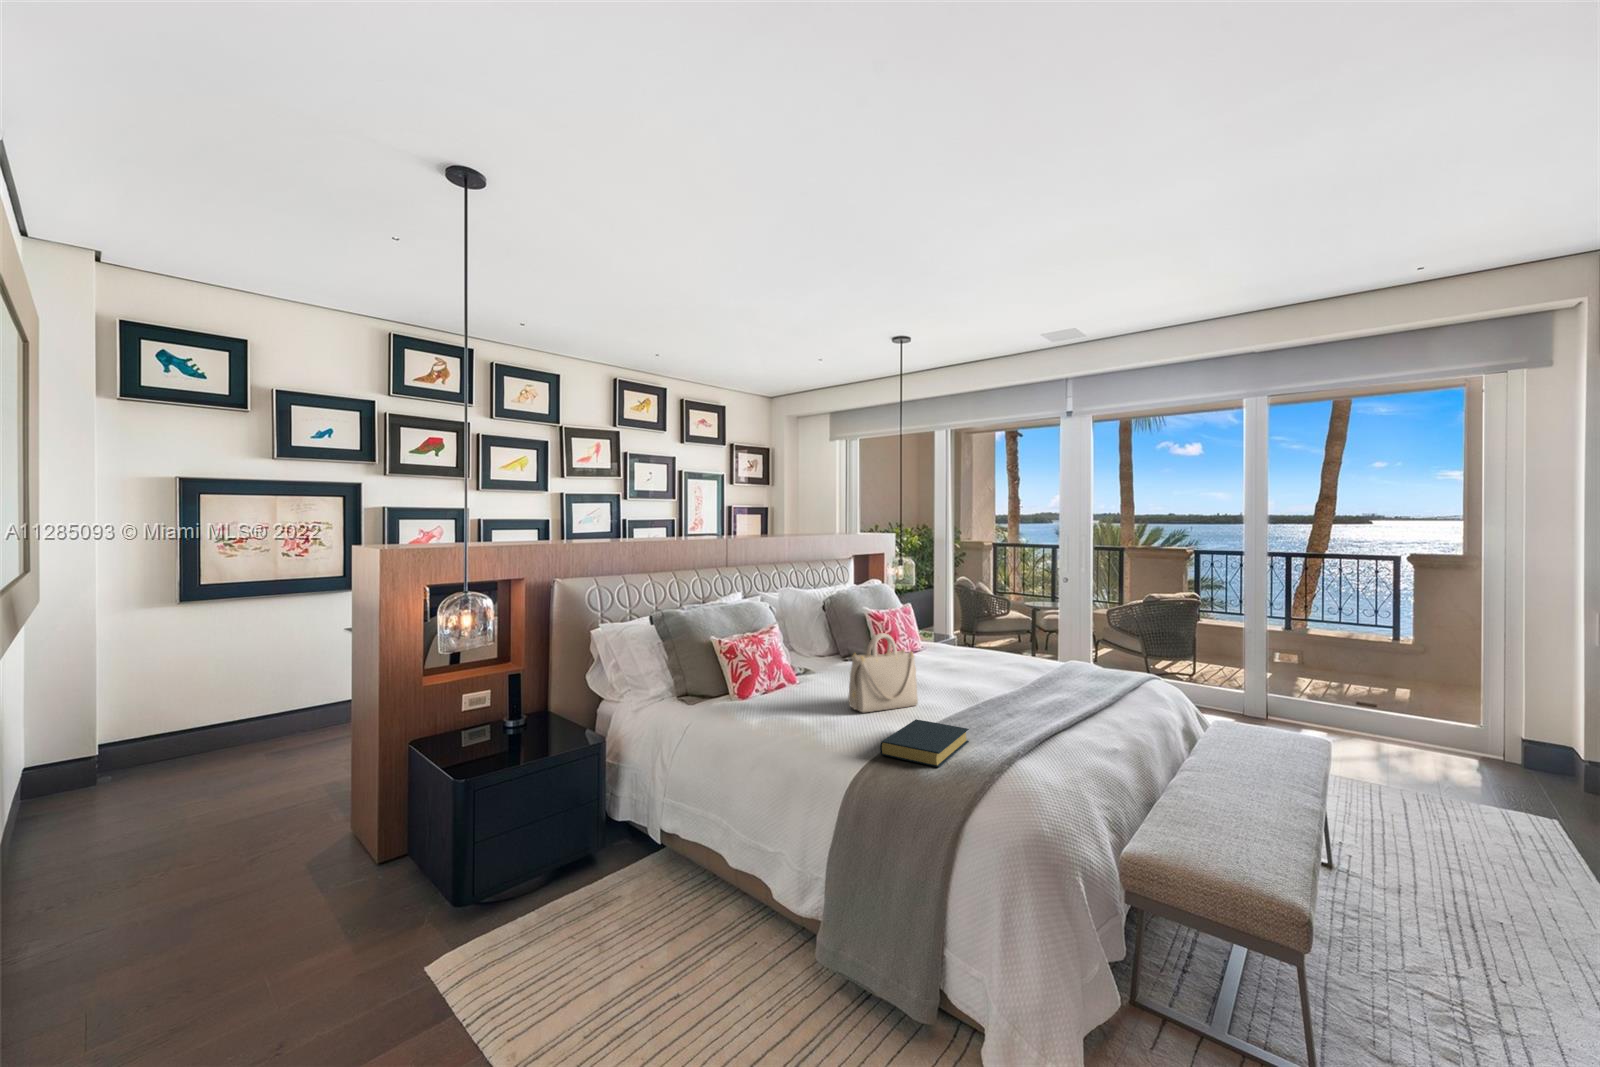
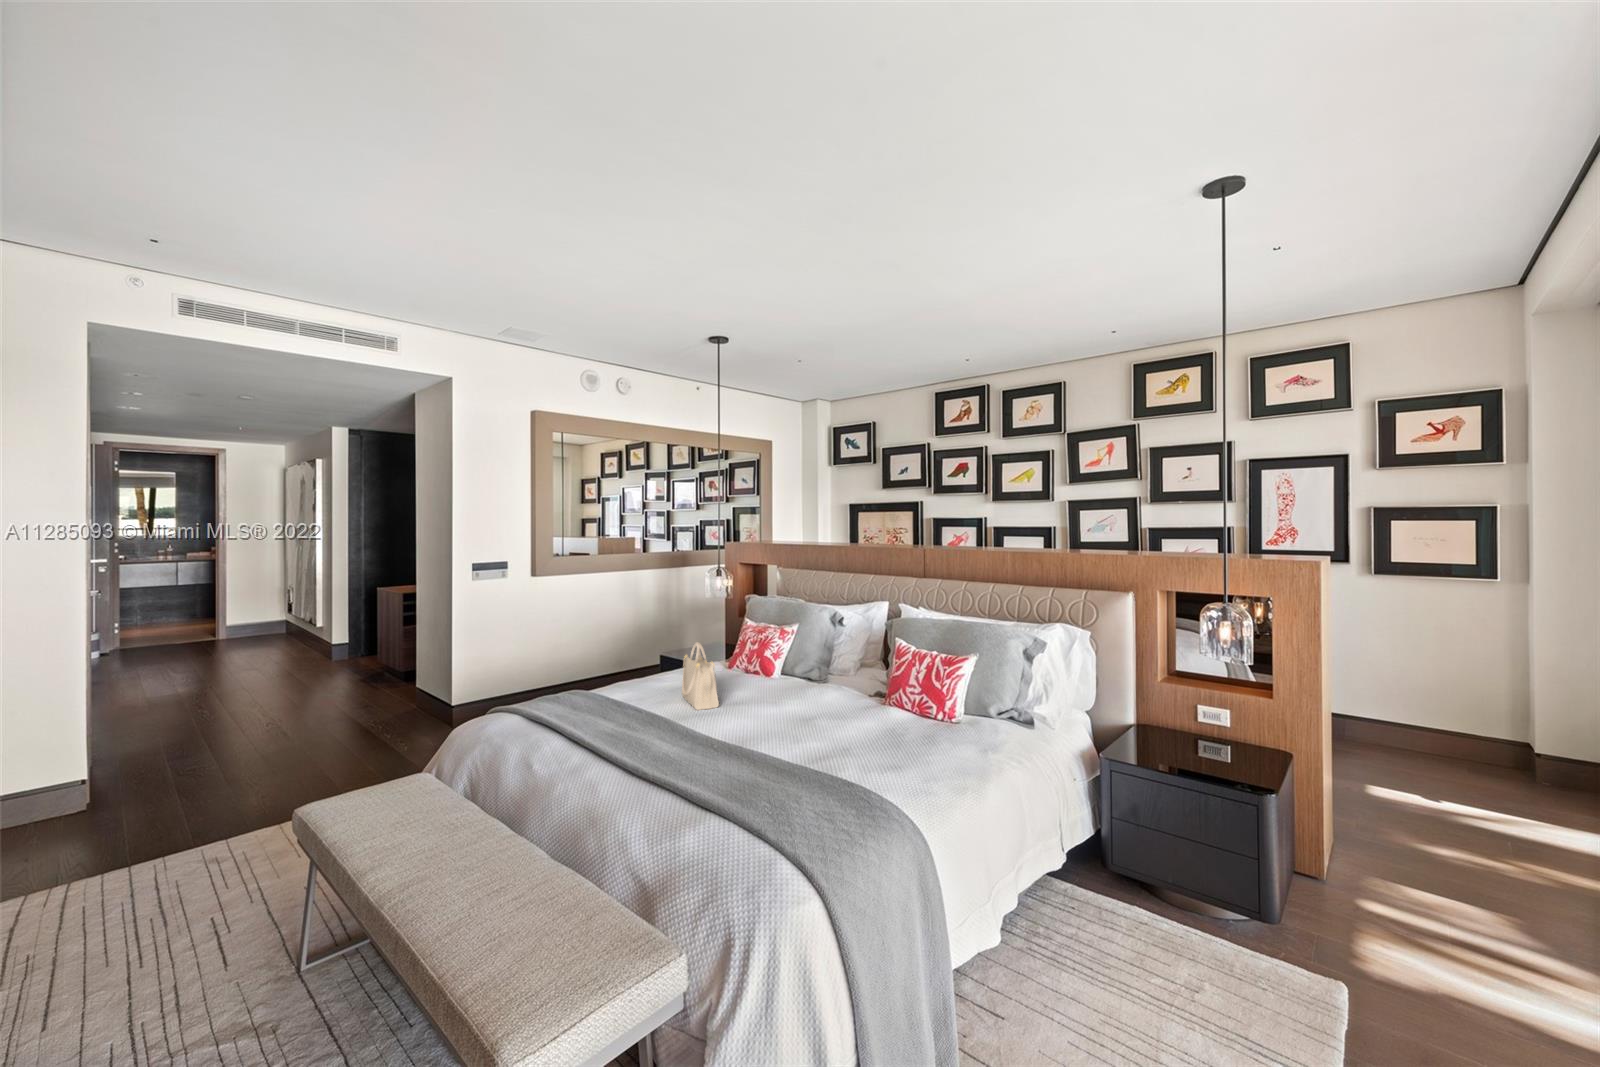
hardback book: present [880,719,969,767] -> none [561,692,632,718]

